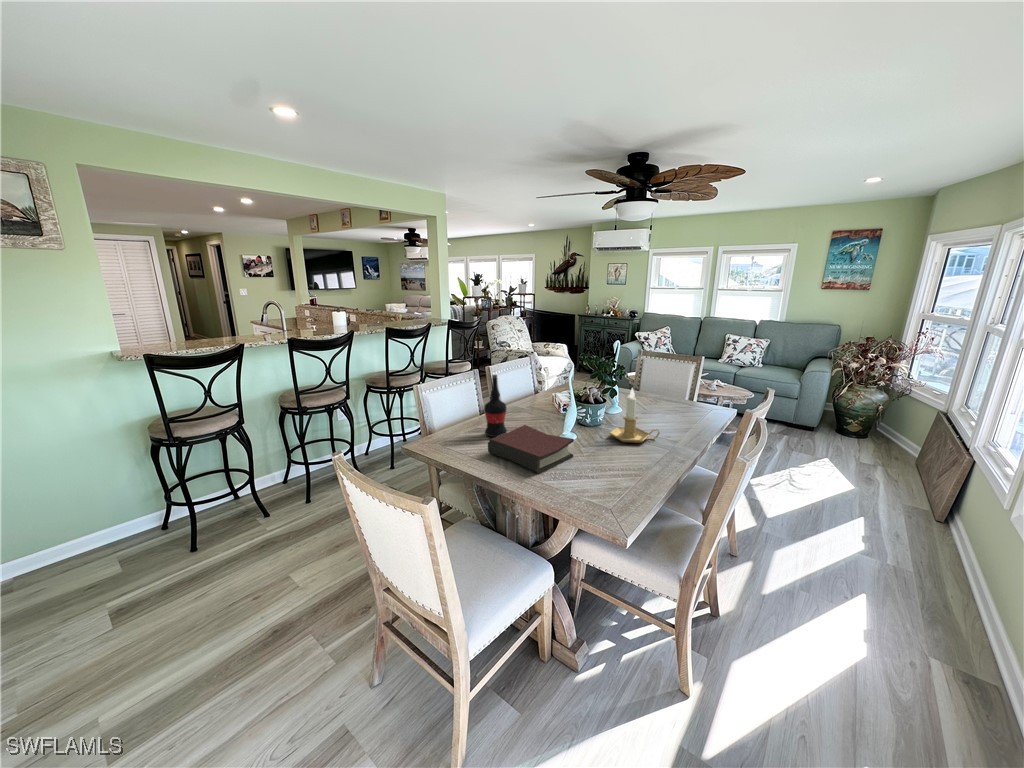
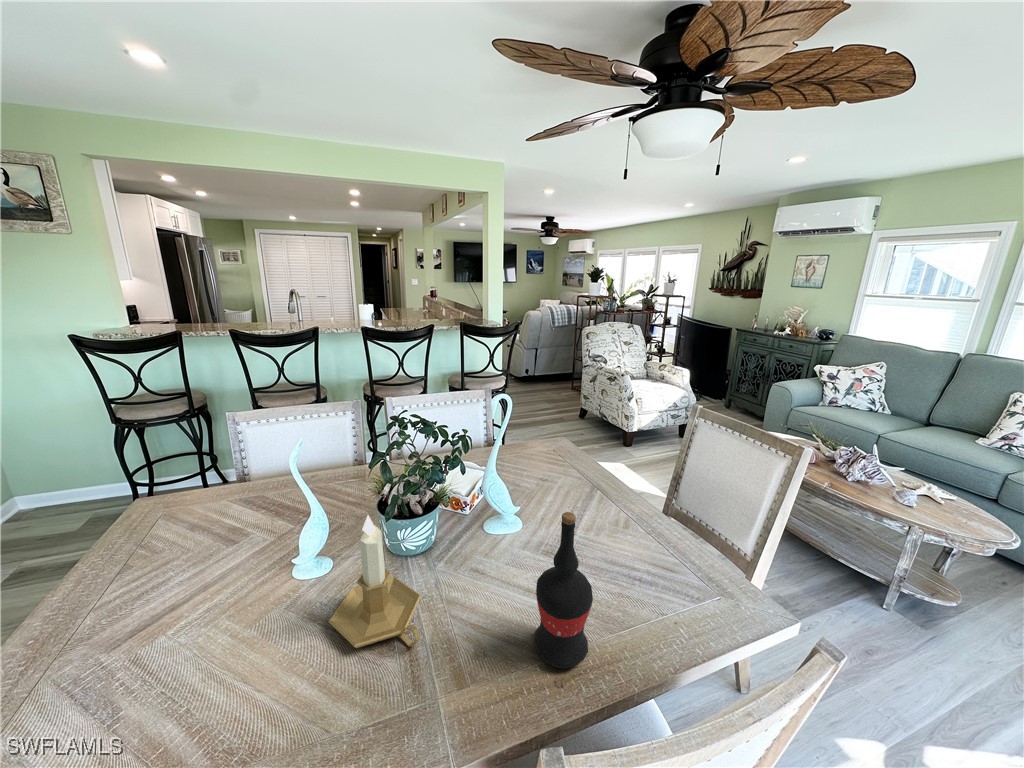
wine bottle: present [484,374,507,437] -> present [534,512,593,668]
hardback book: present [488,425,574,474] -> none [51,518,247,649]

